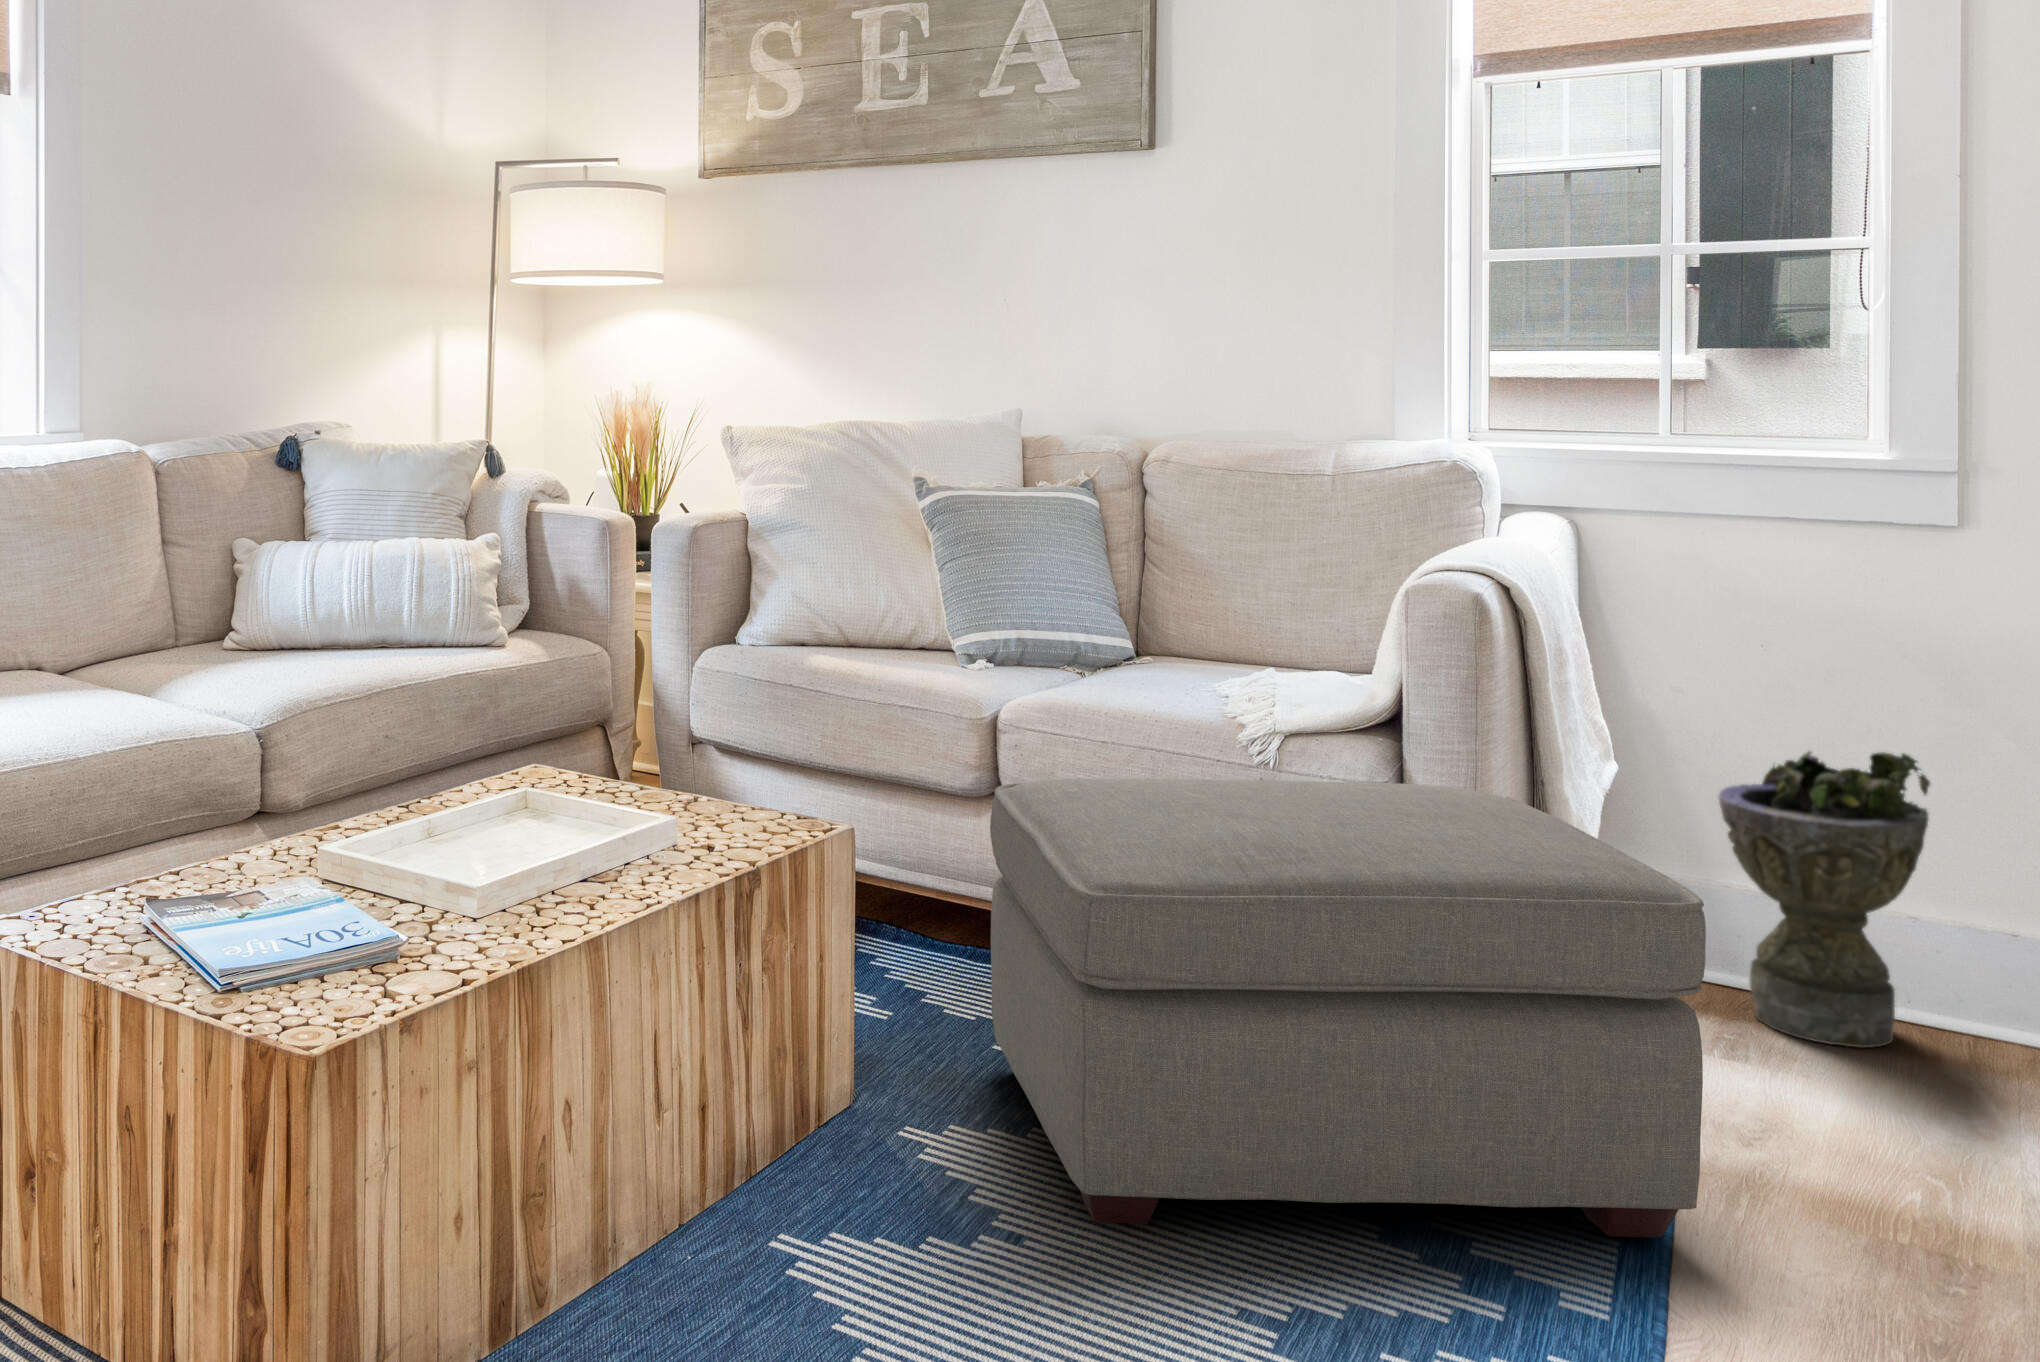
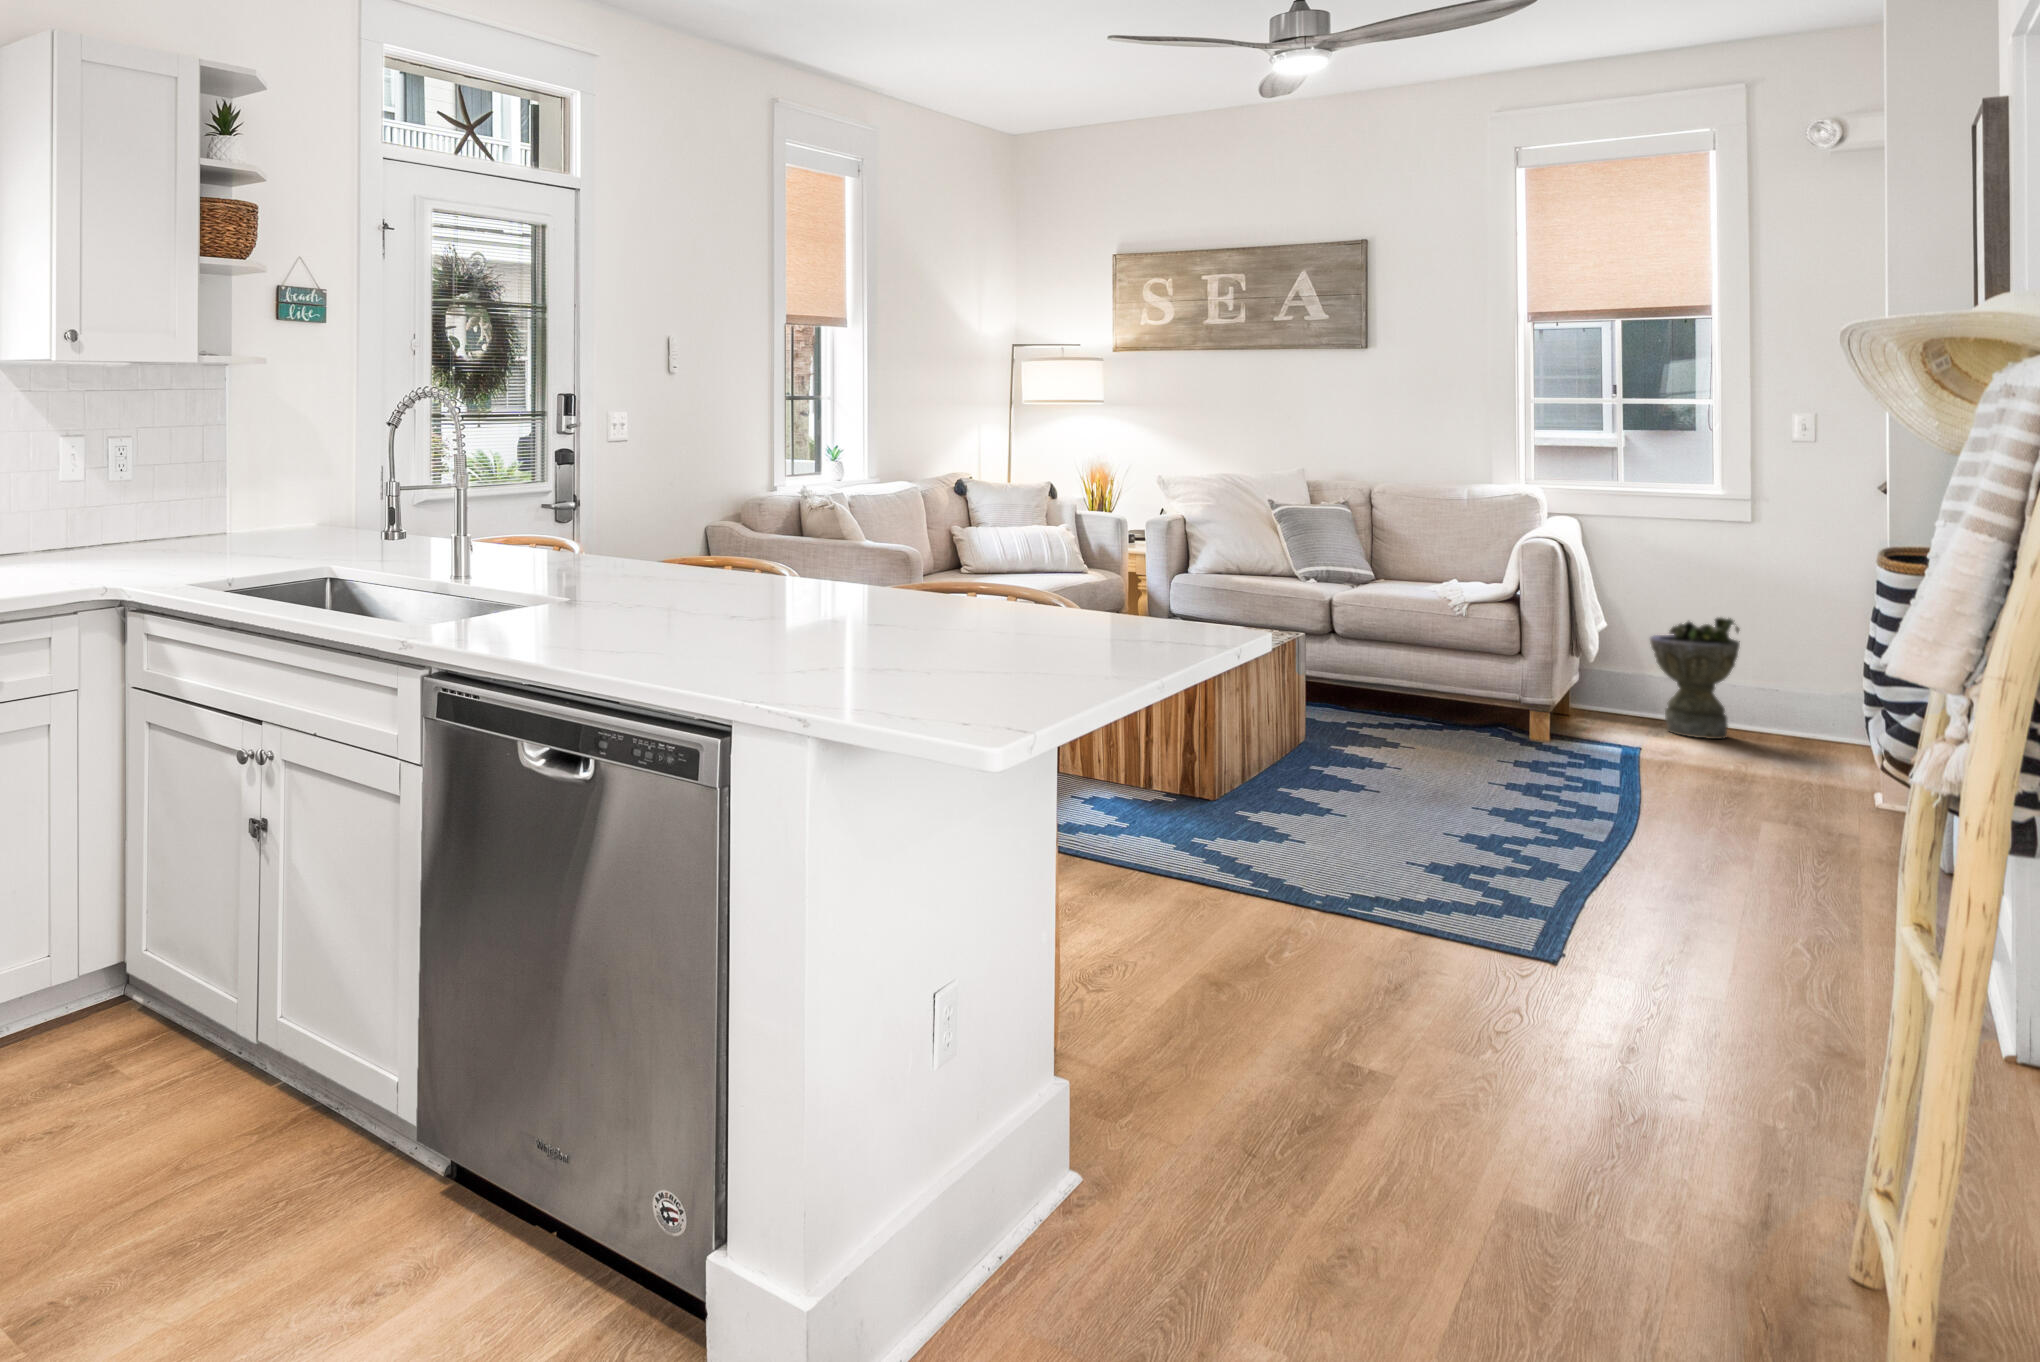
ottoman: present [990,779,1706,1237] -> none [1351,618,1646,771]

